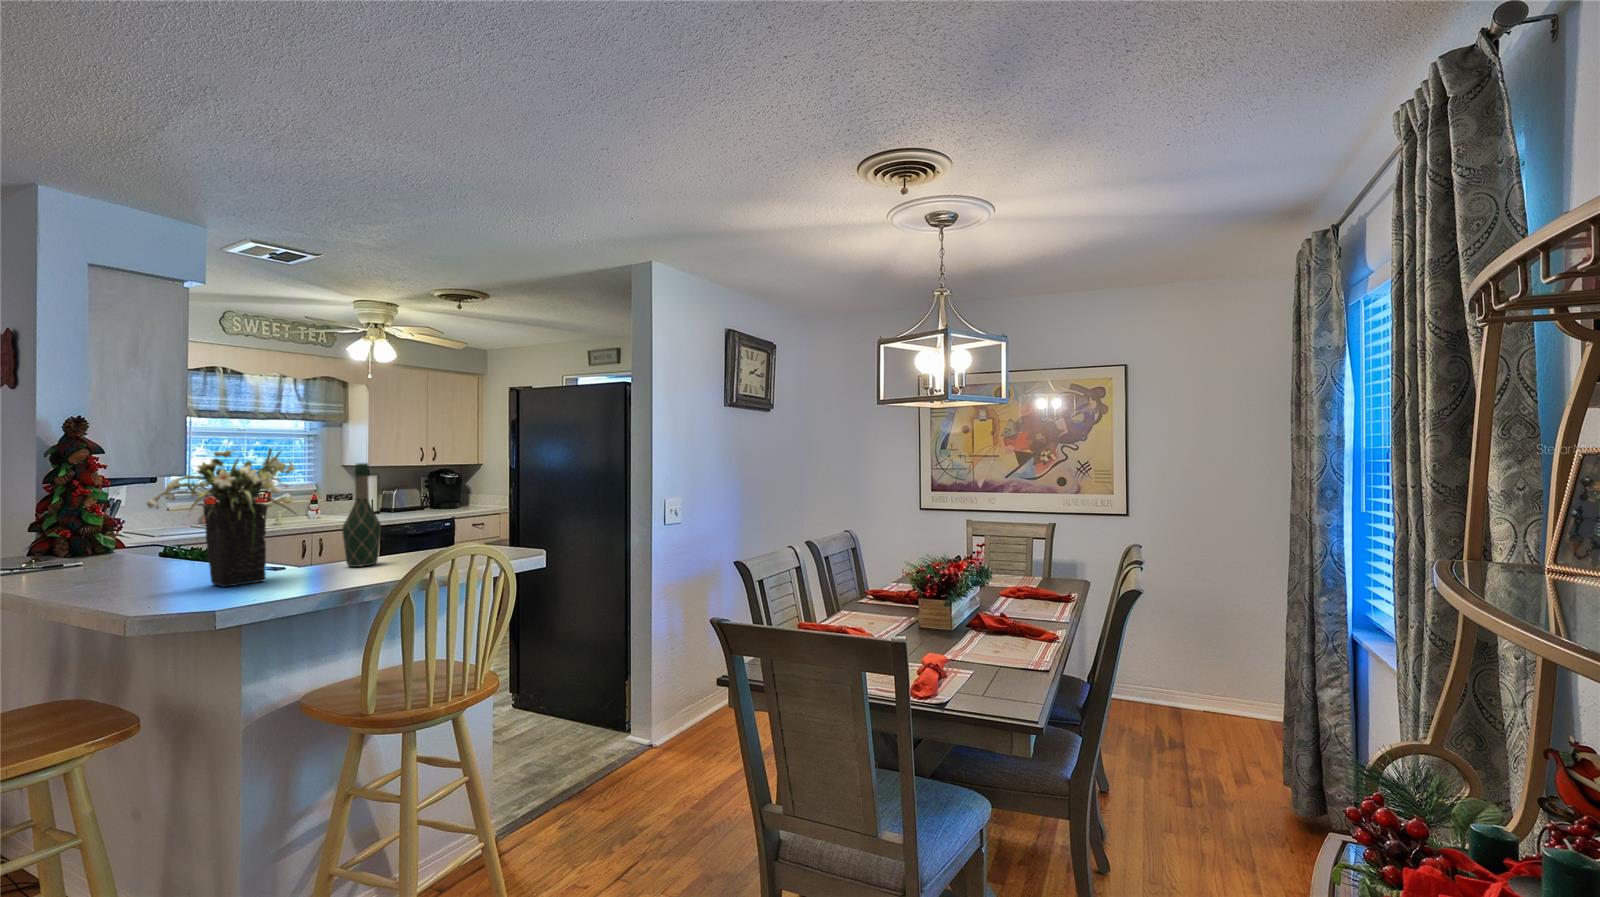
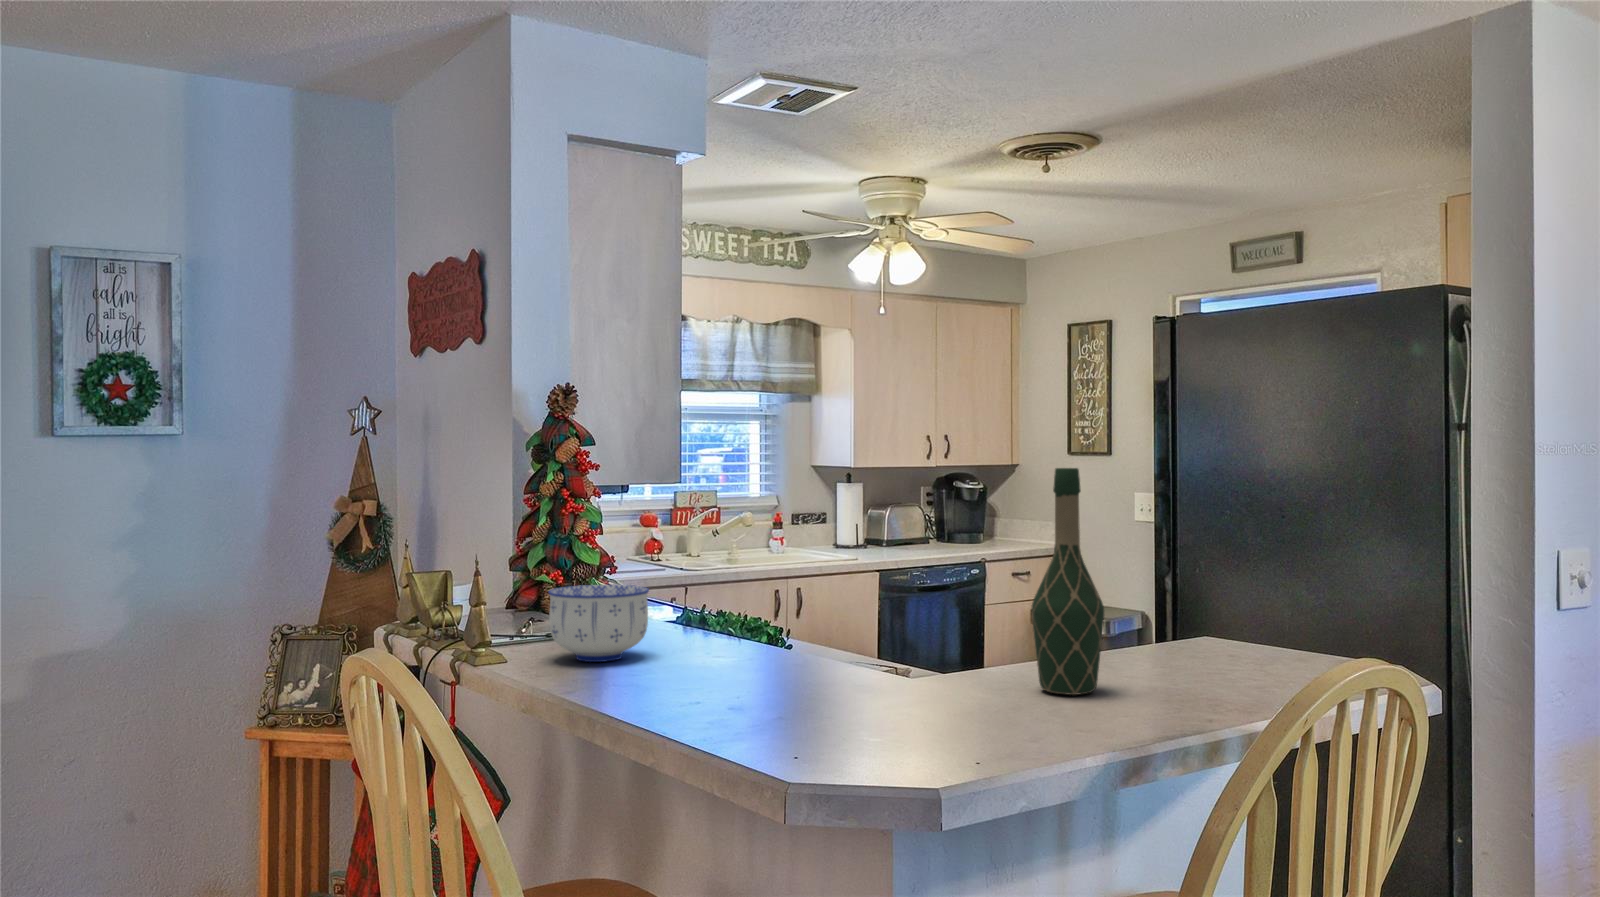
flower arrangement: present [147,448,296,587] -> none [754,432,997,725]
bowl: none [36,533,119,577] -> present [549,585,649,662]

